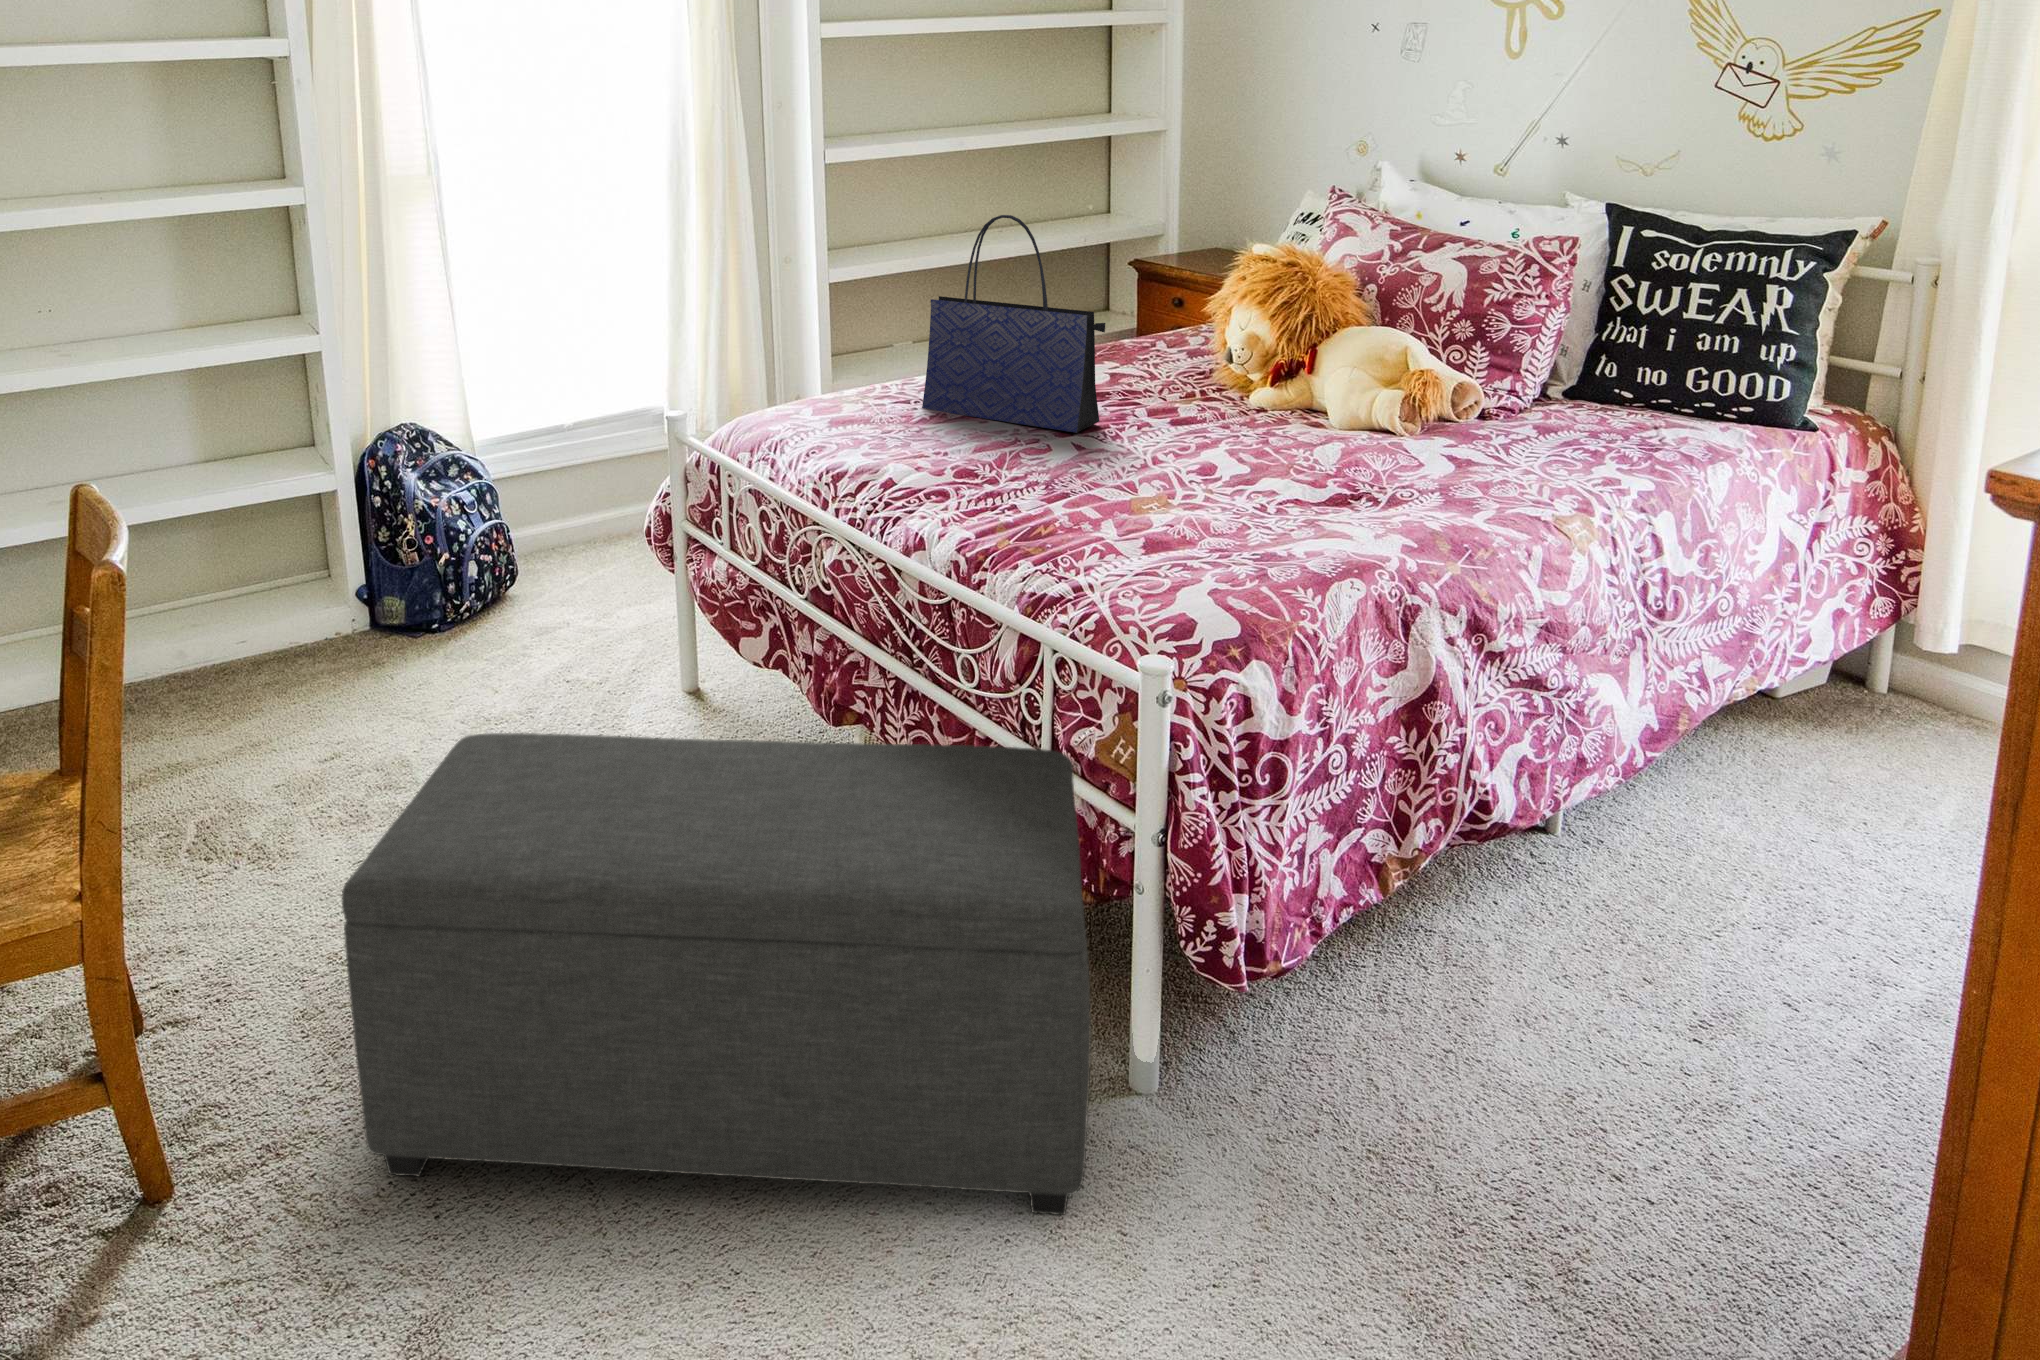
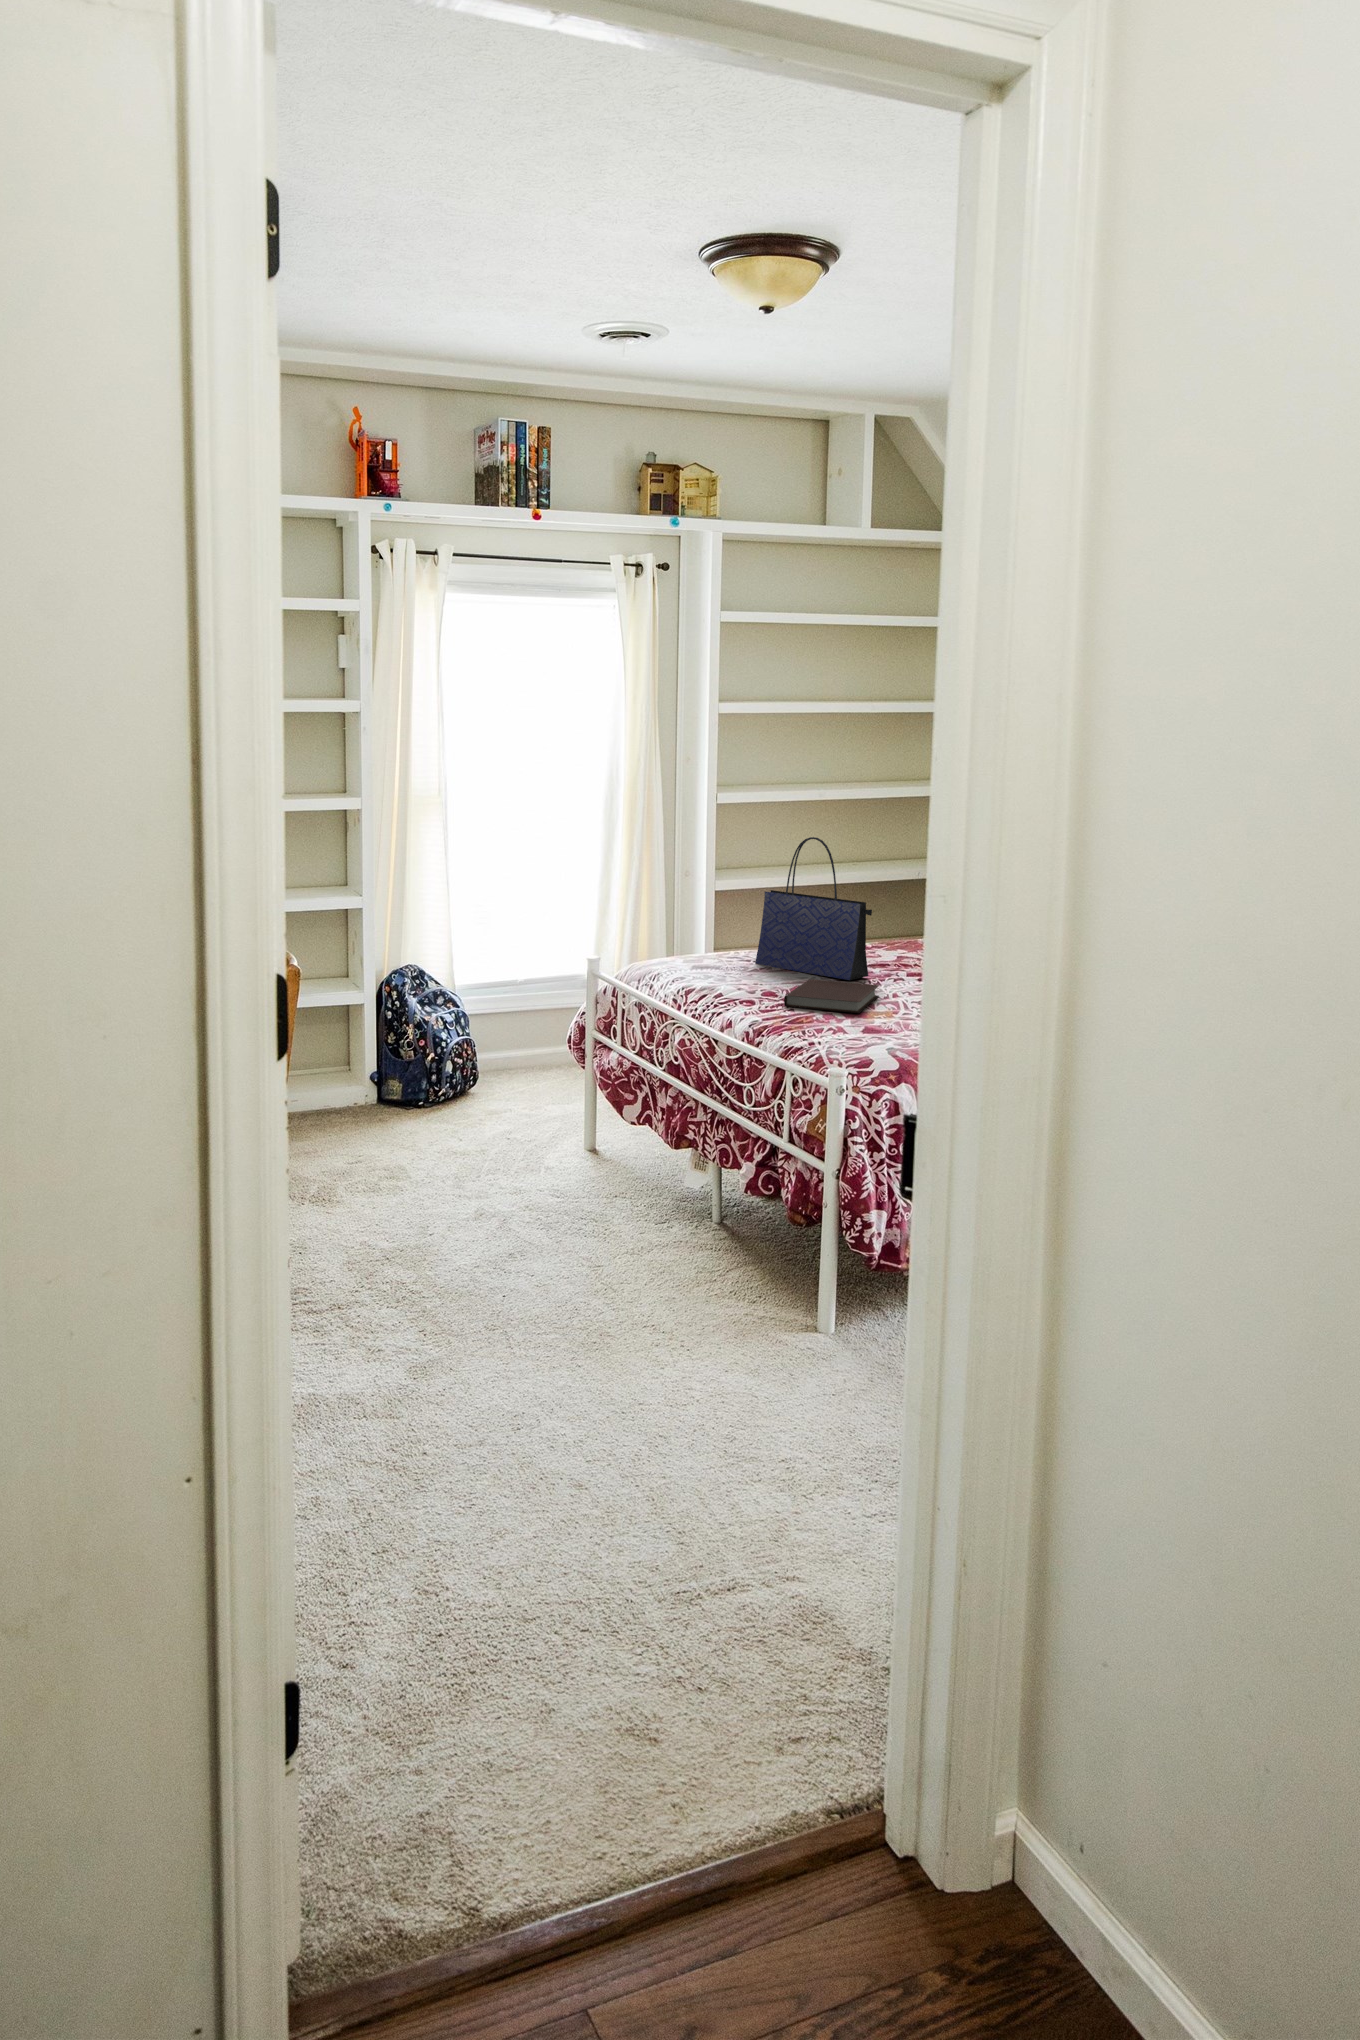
notebook: none [999,441,1135,506] -> present [784,980,879,1013]
ottoman: present [342,733,1091,1215] -> none [393,1108,800,1364]

